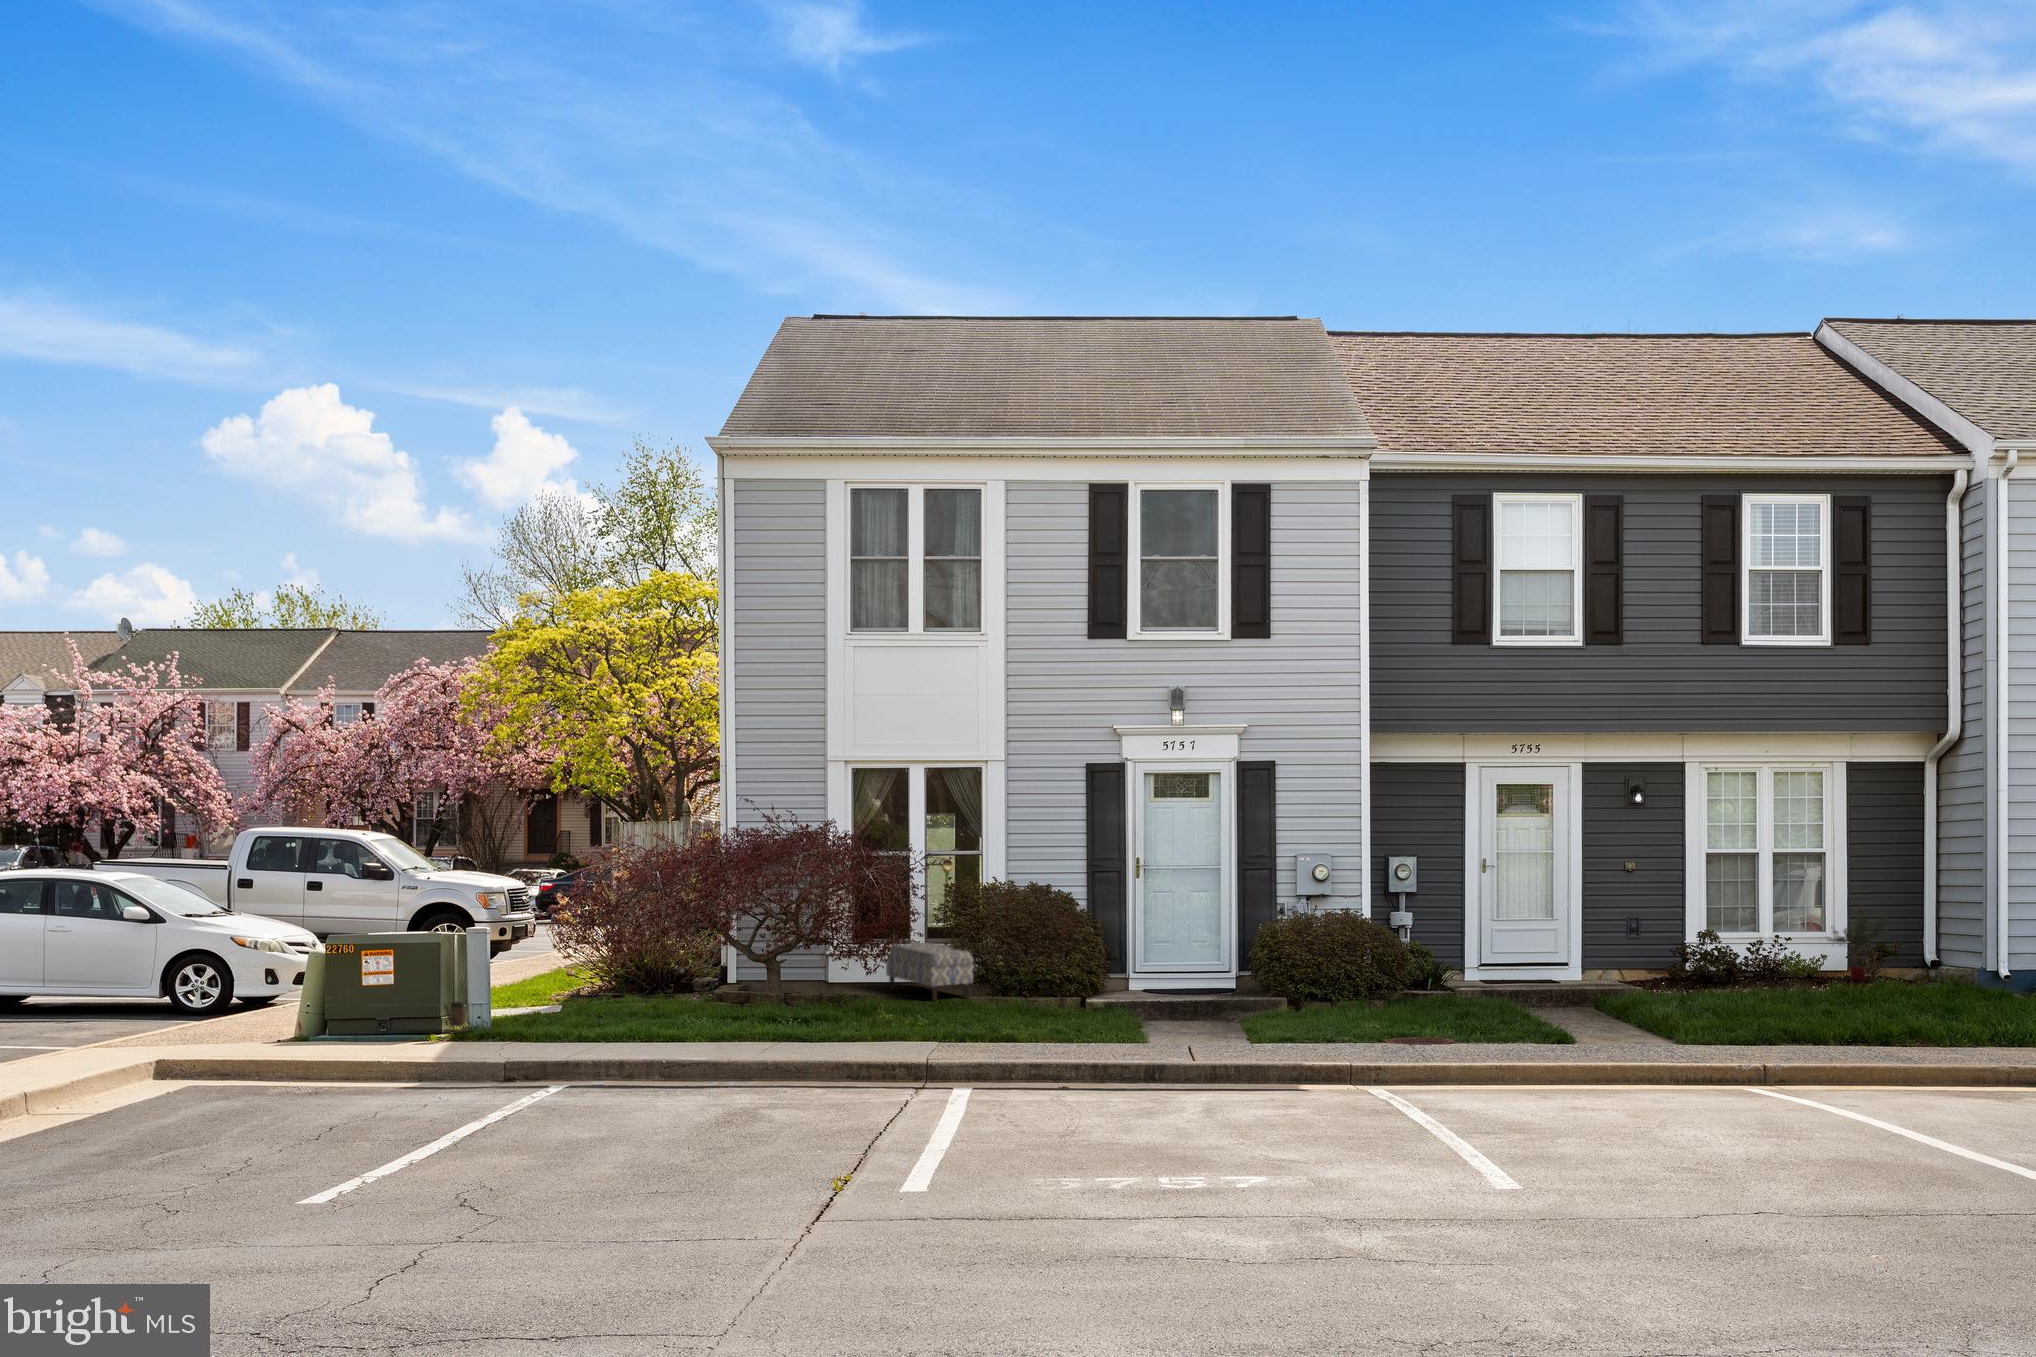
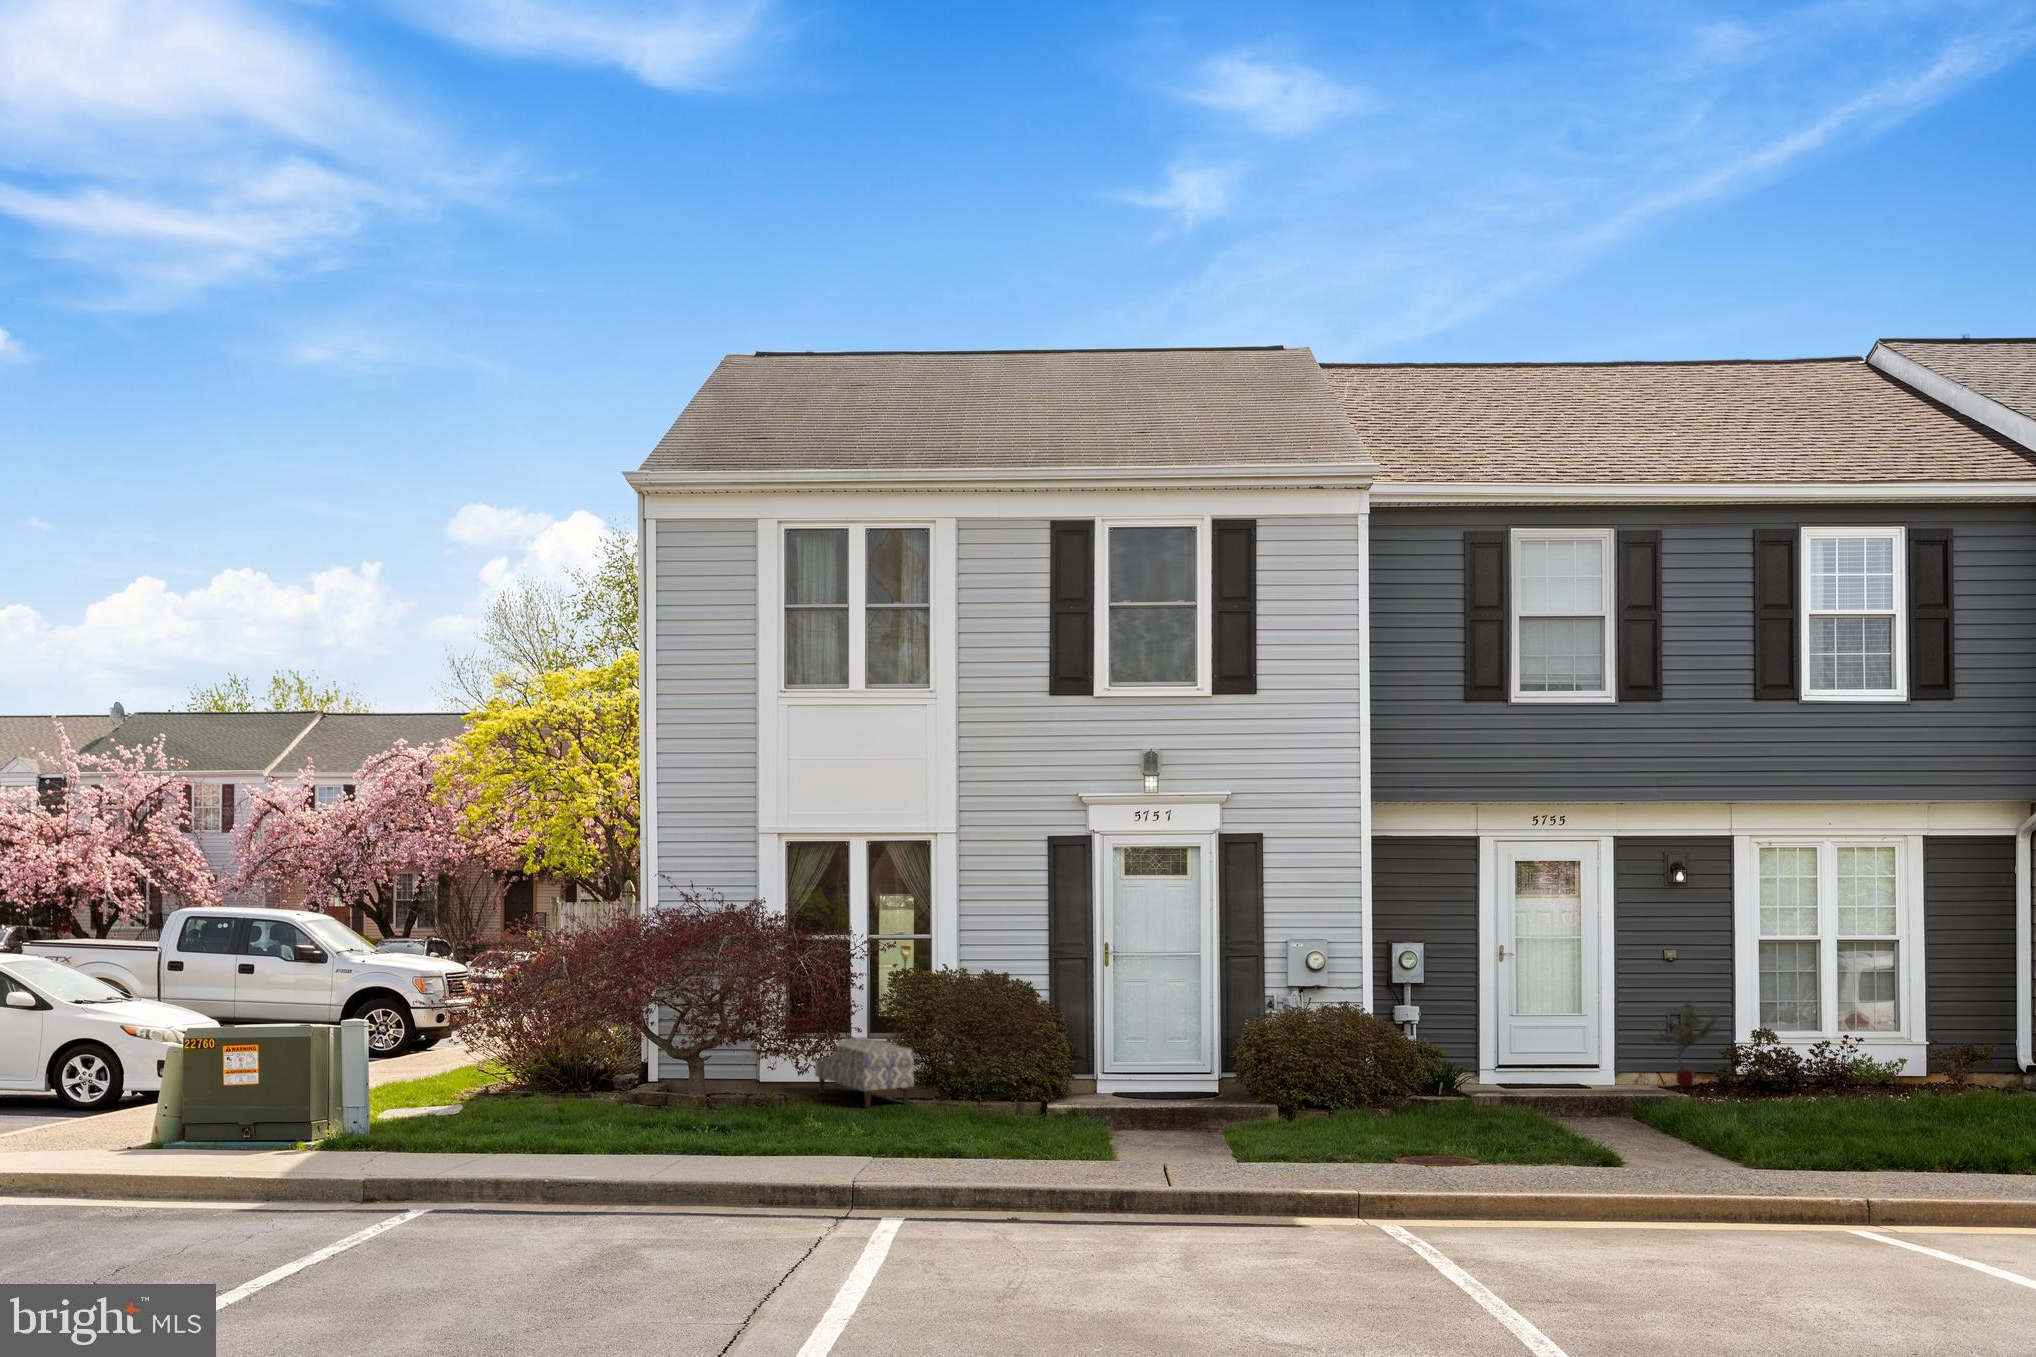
potted tree: present [1828,906,1888,981] -> present [1649,1000,1719,1087]
watering can: present [444,1002,469,1033] -> none [260,1110,297,1149]

